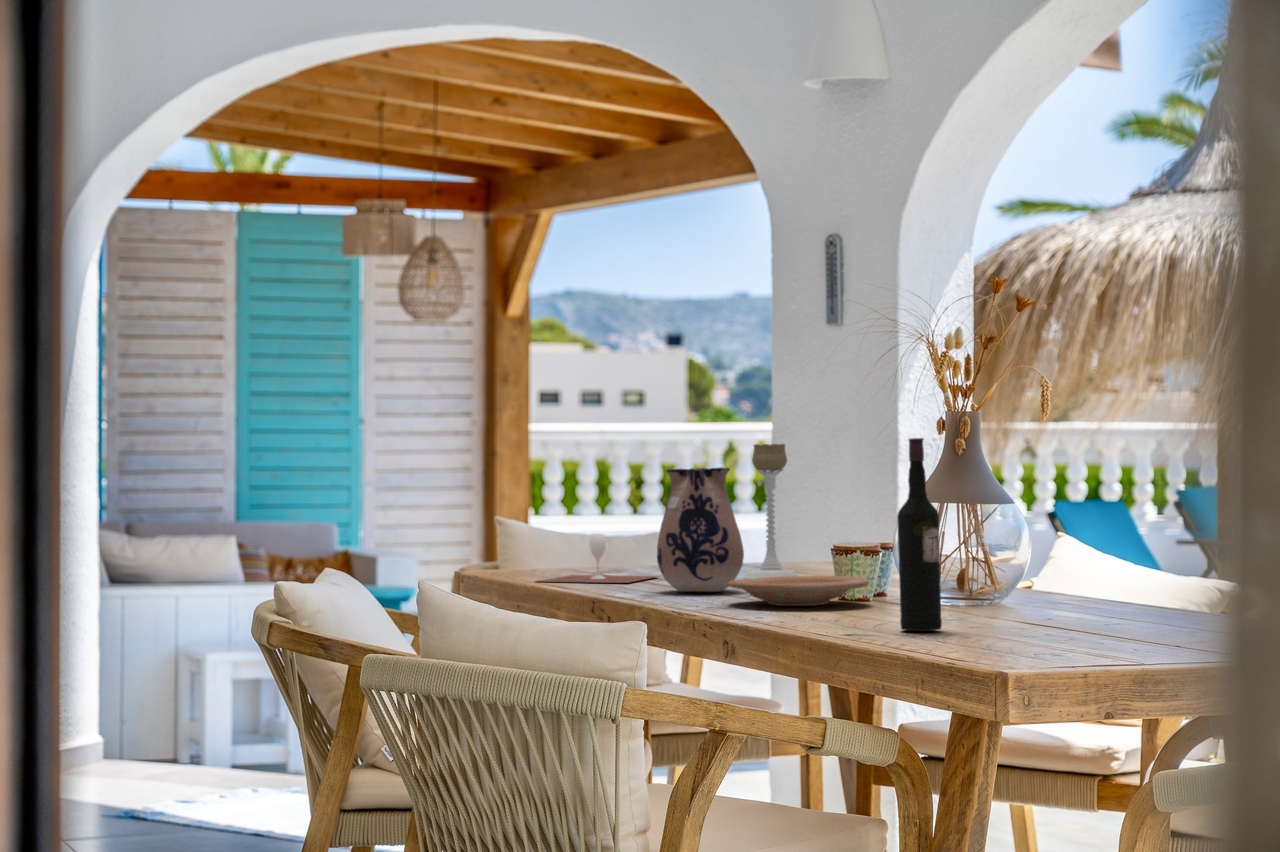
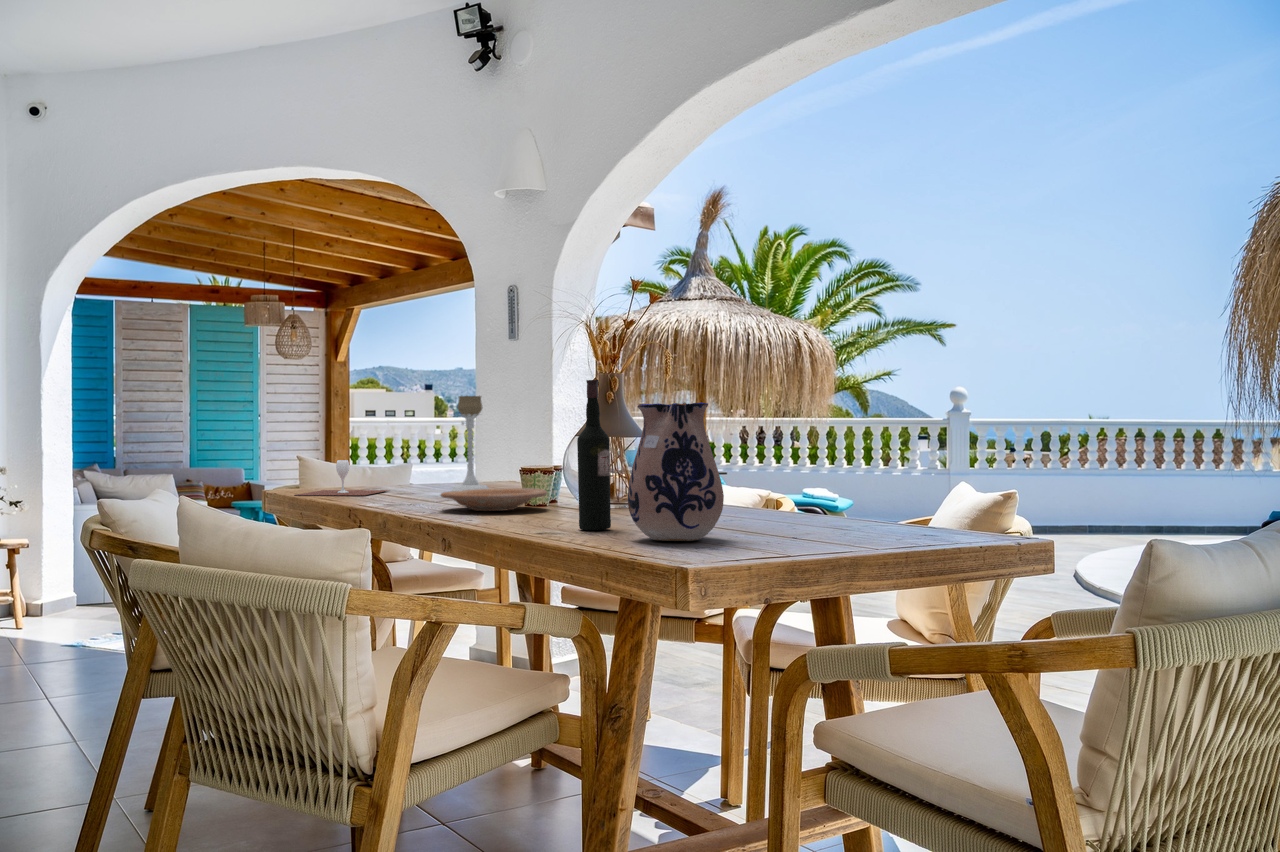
ceramic pitcher: present [657,467,744,592] -> present [628,403,724,541]

